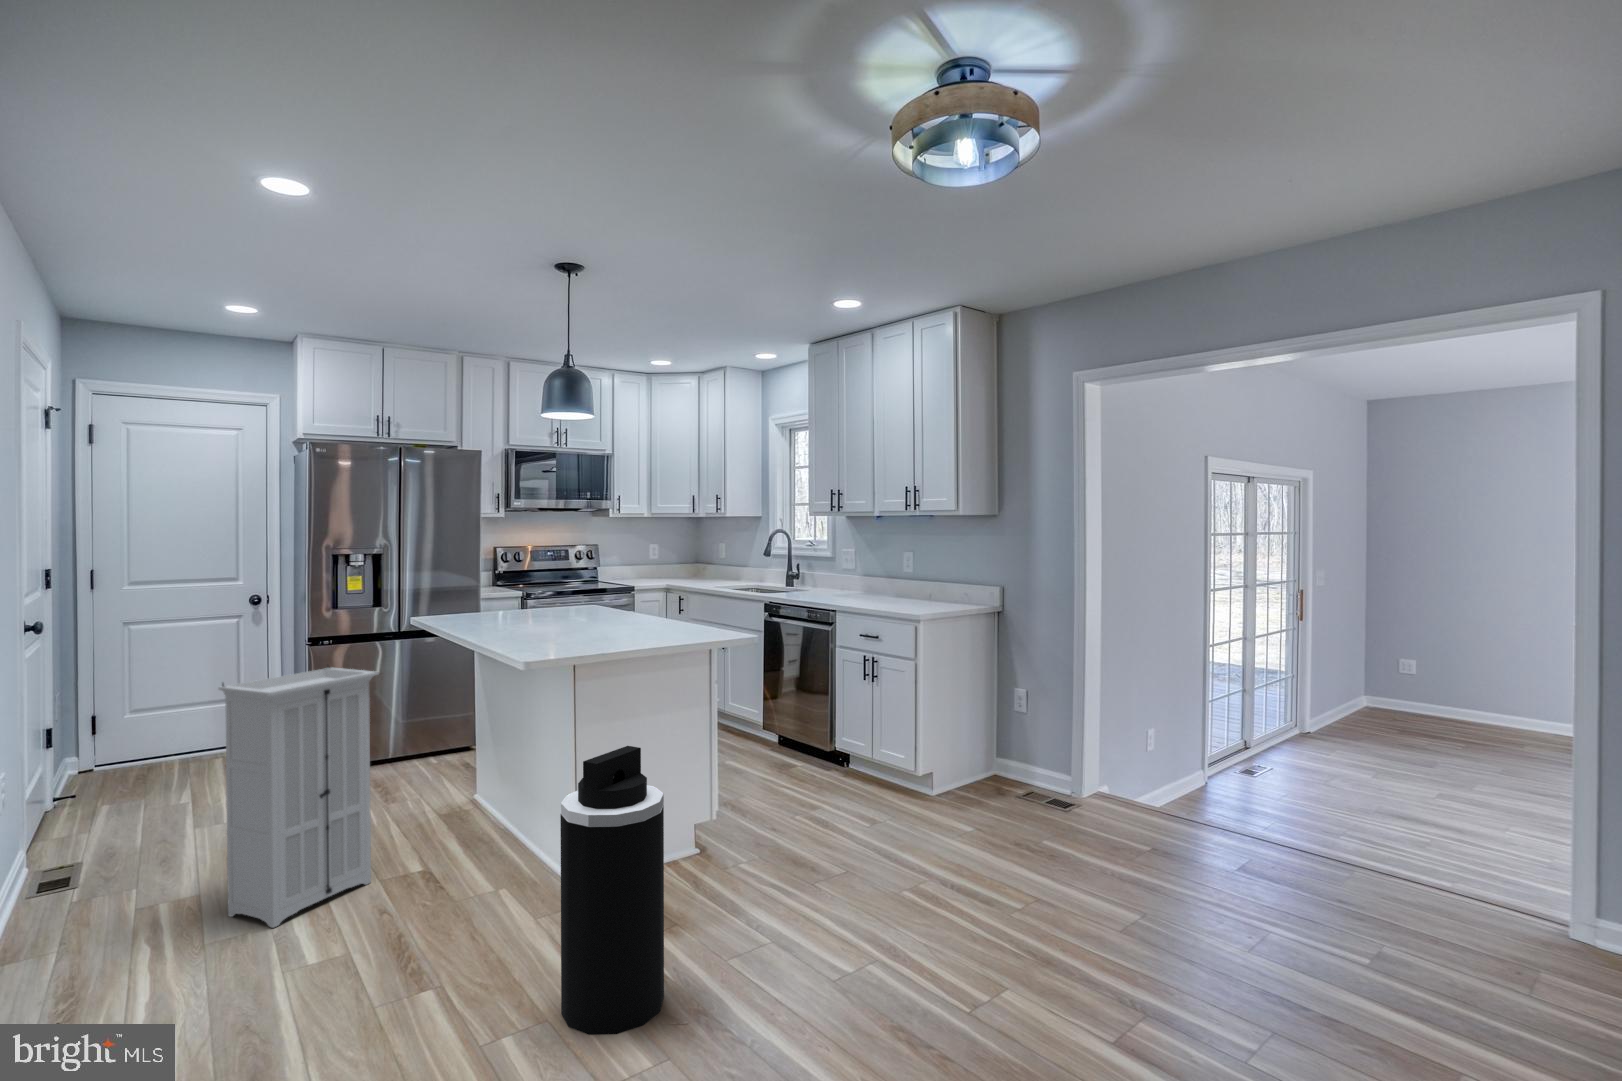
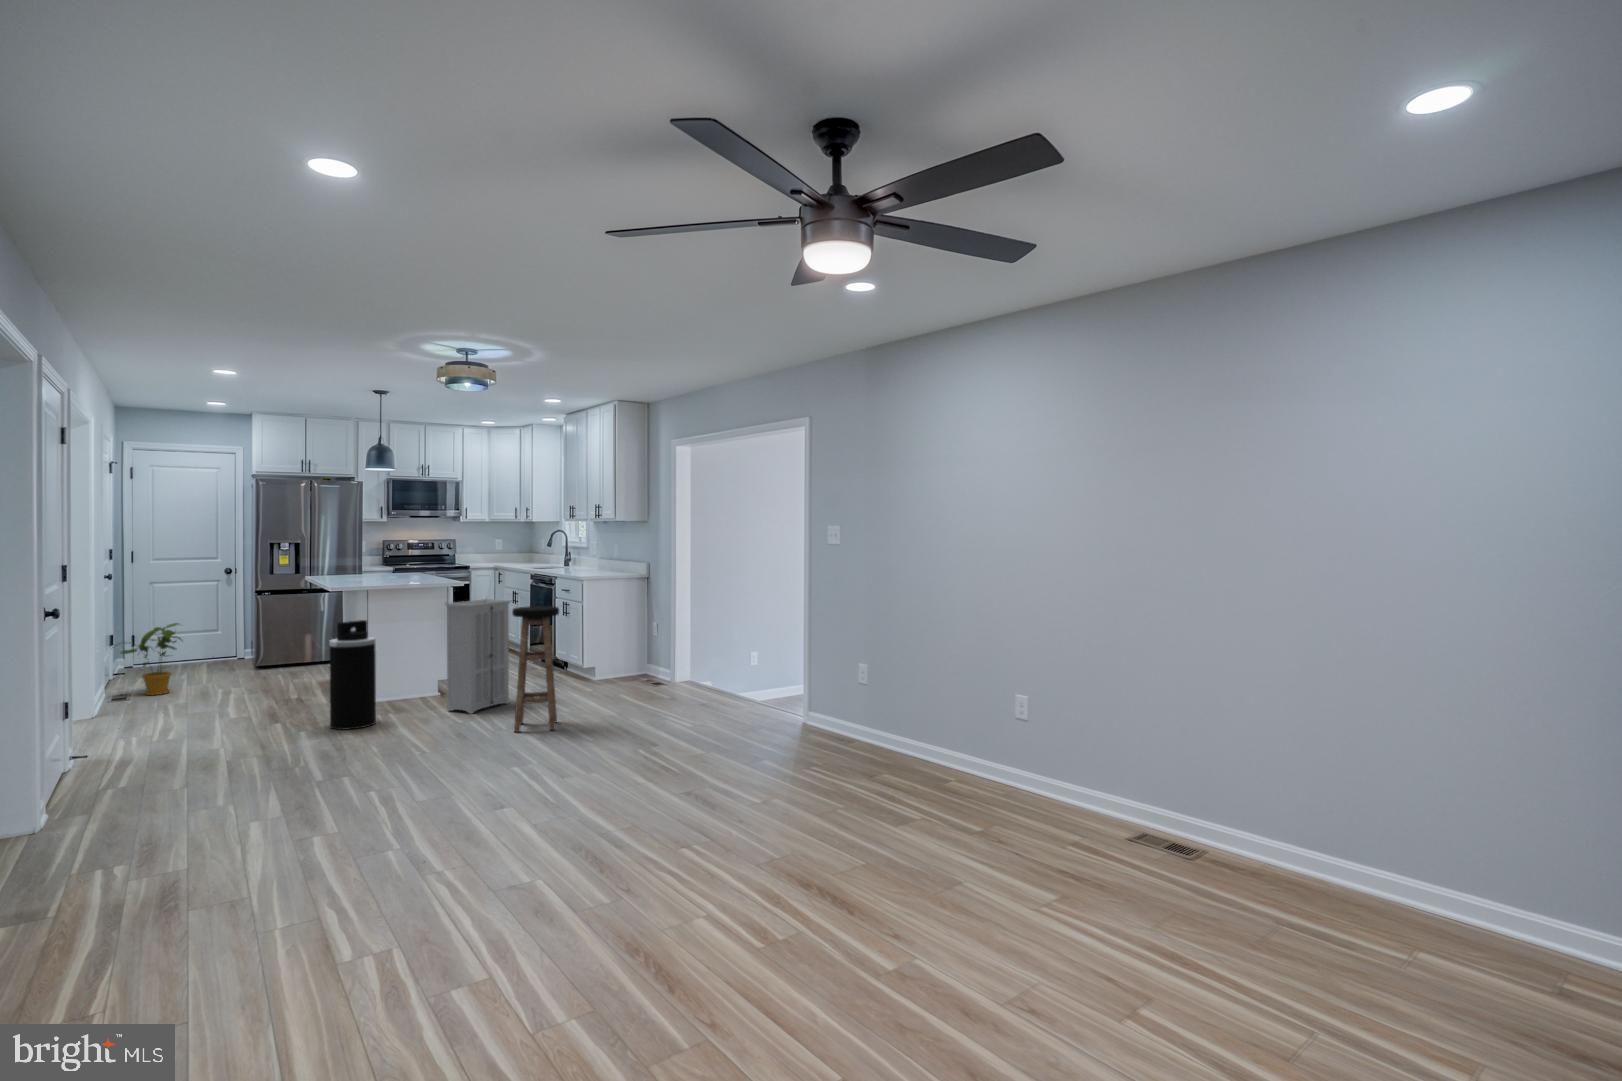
storage cabinet: present [218,666,379,928] -> present [445,599,512,714]
bar stool: none [1001,709,1135,1045] -> present [512,606,559,732]
house plant: none [34,721,187,871] -> present [121,623,181,695]

